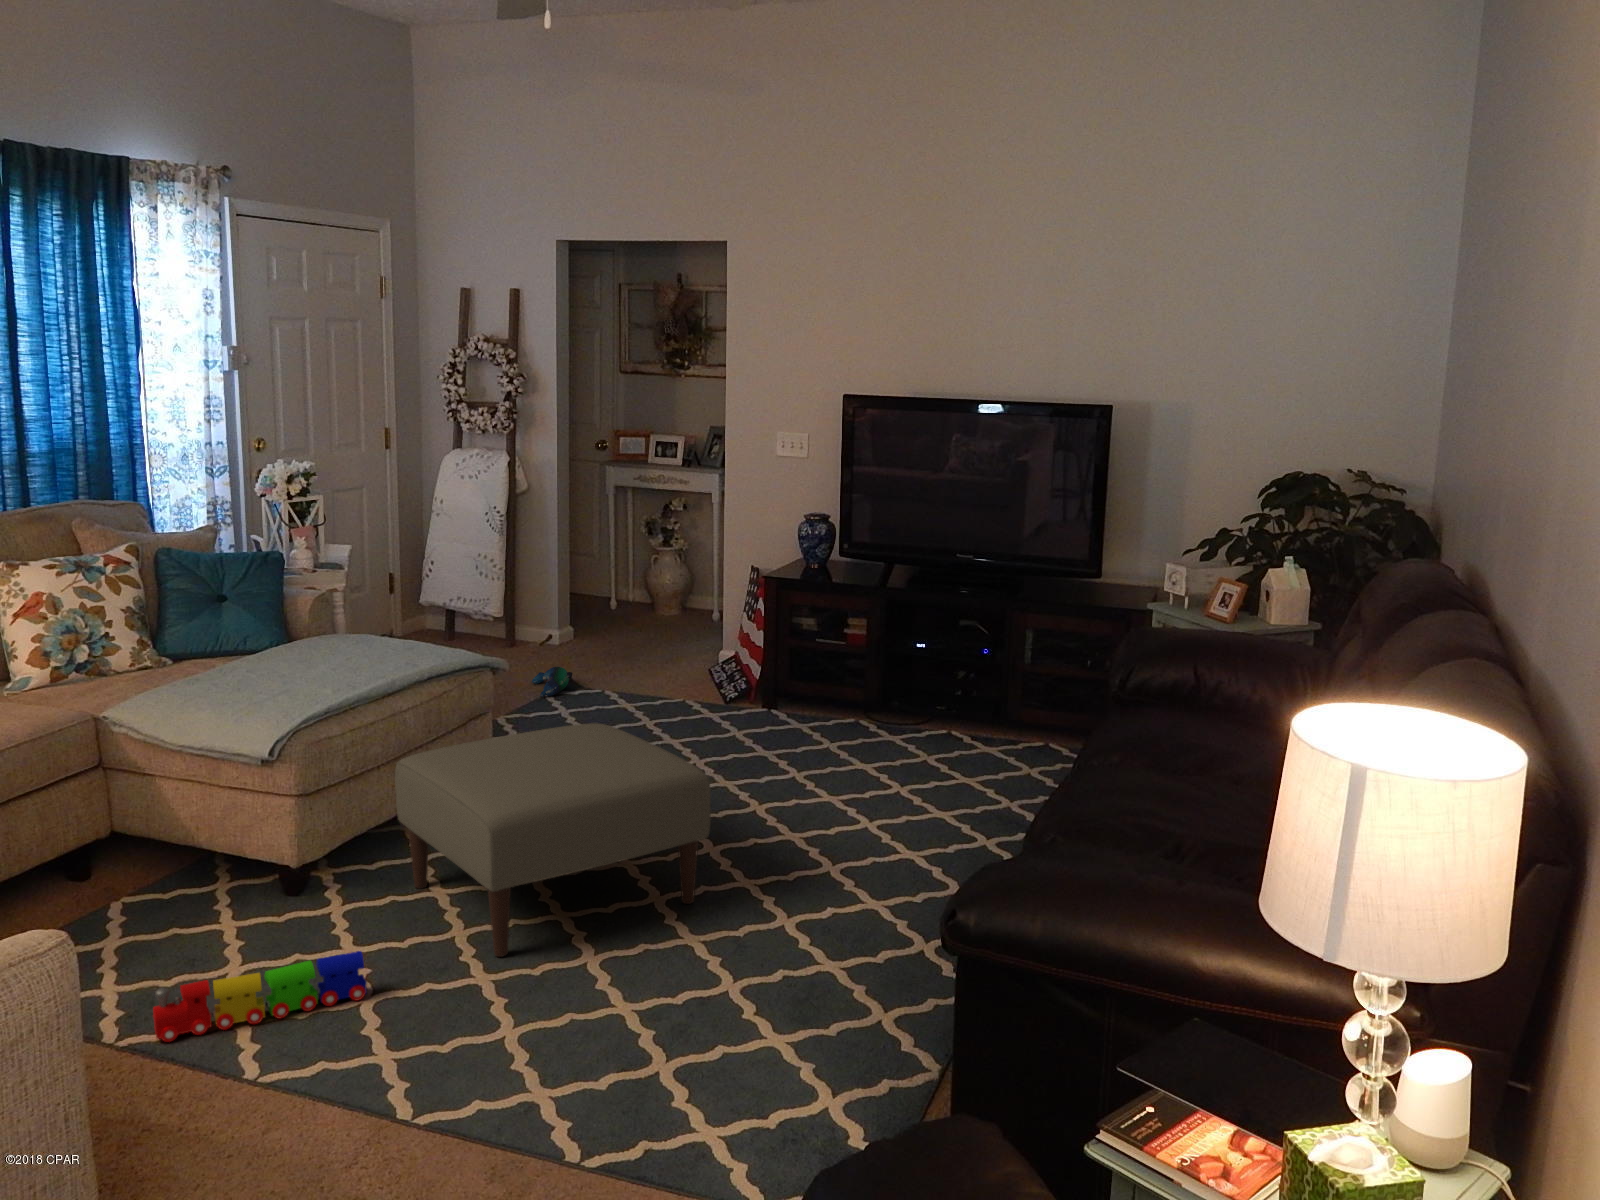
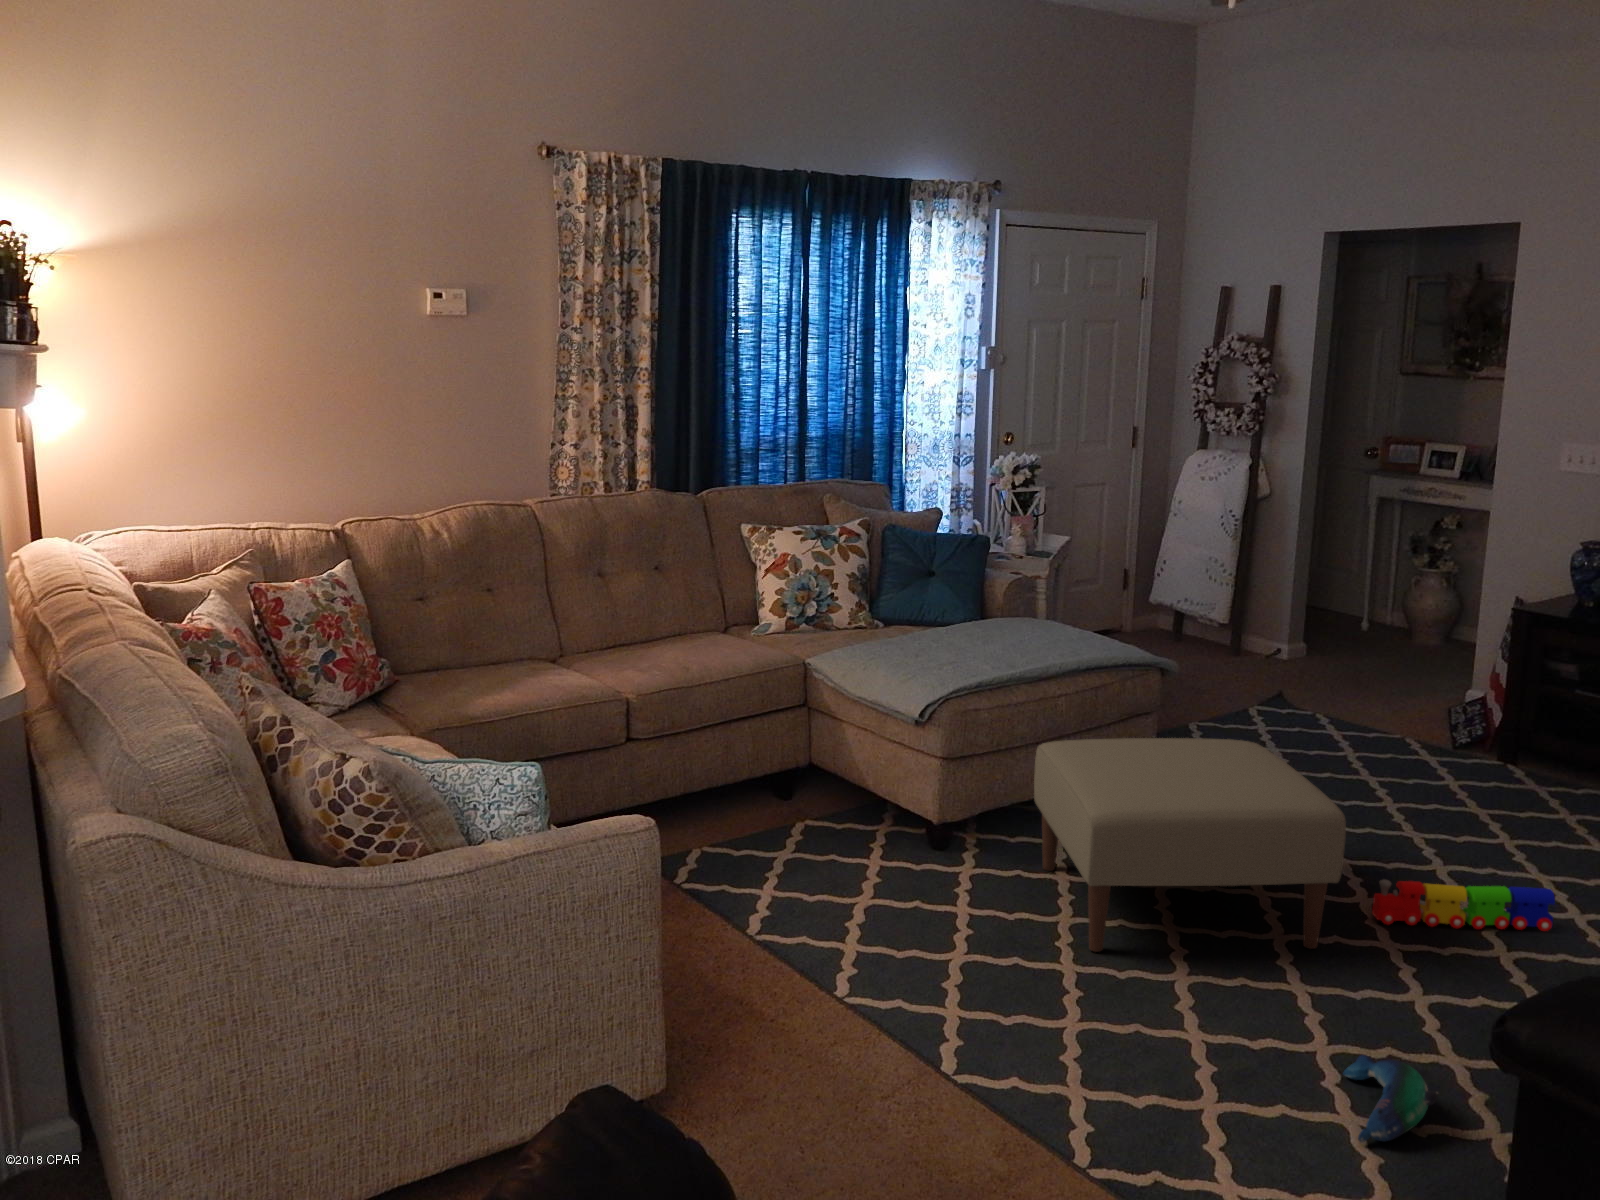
plush toy: present [532,667,573,697] -> present [1343,1055,1438,1142]
toy train: present [153,951,367,1042] -> present [1372,880,1555,931]

